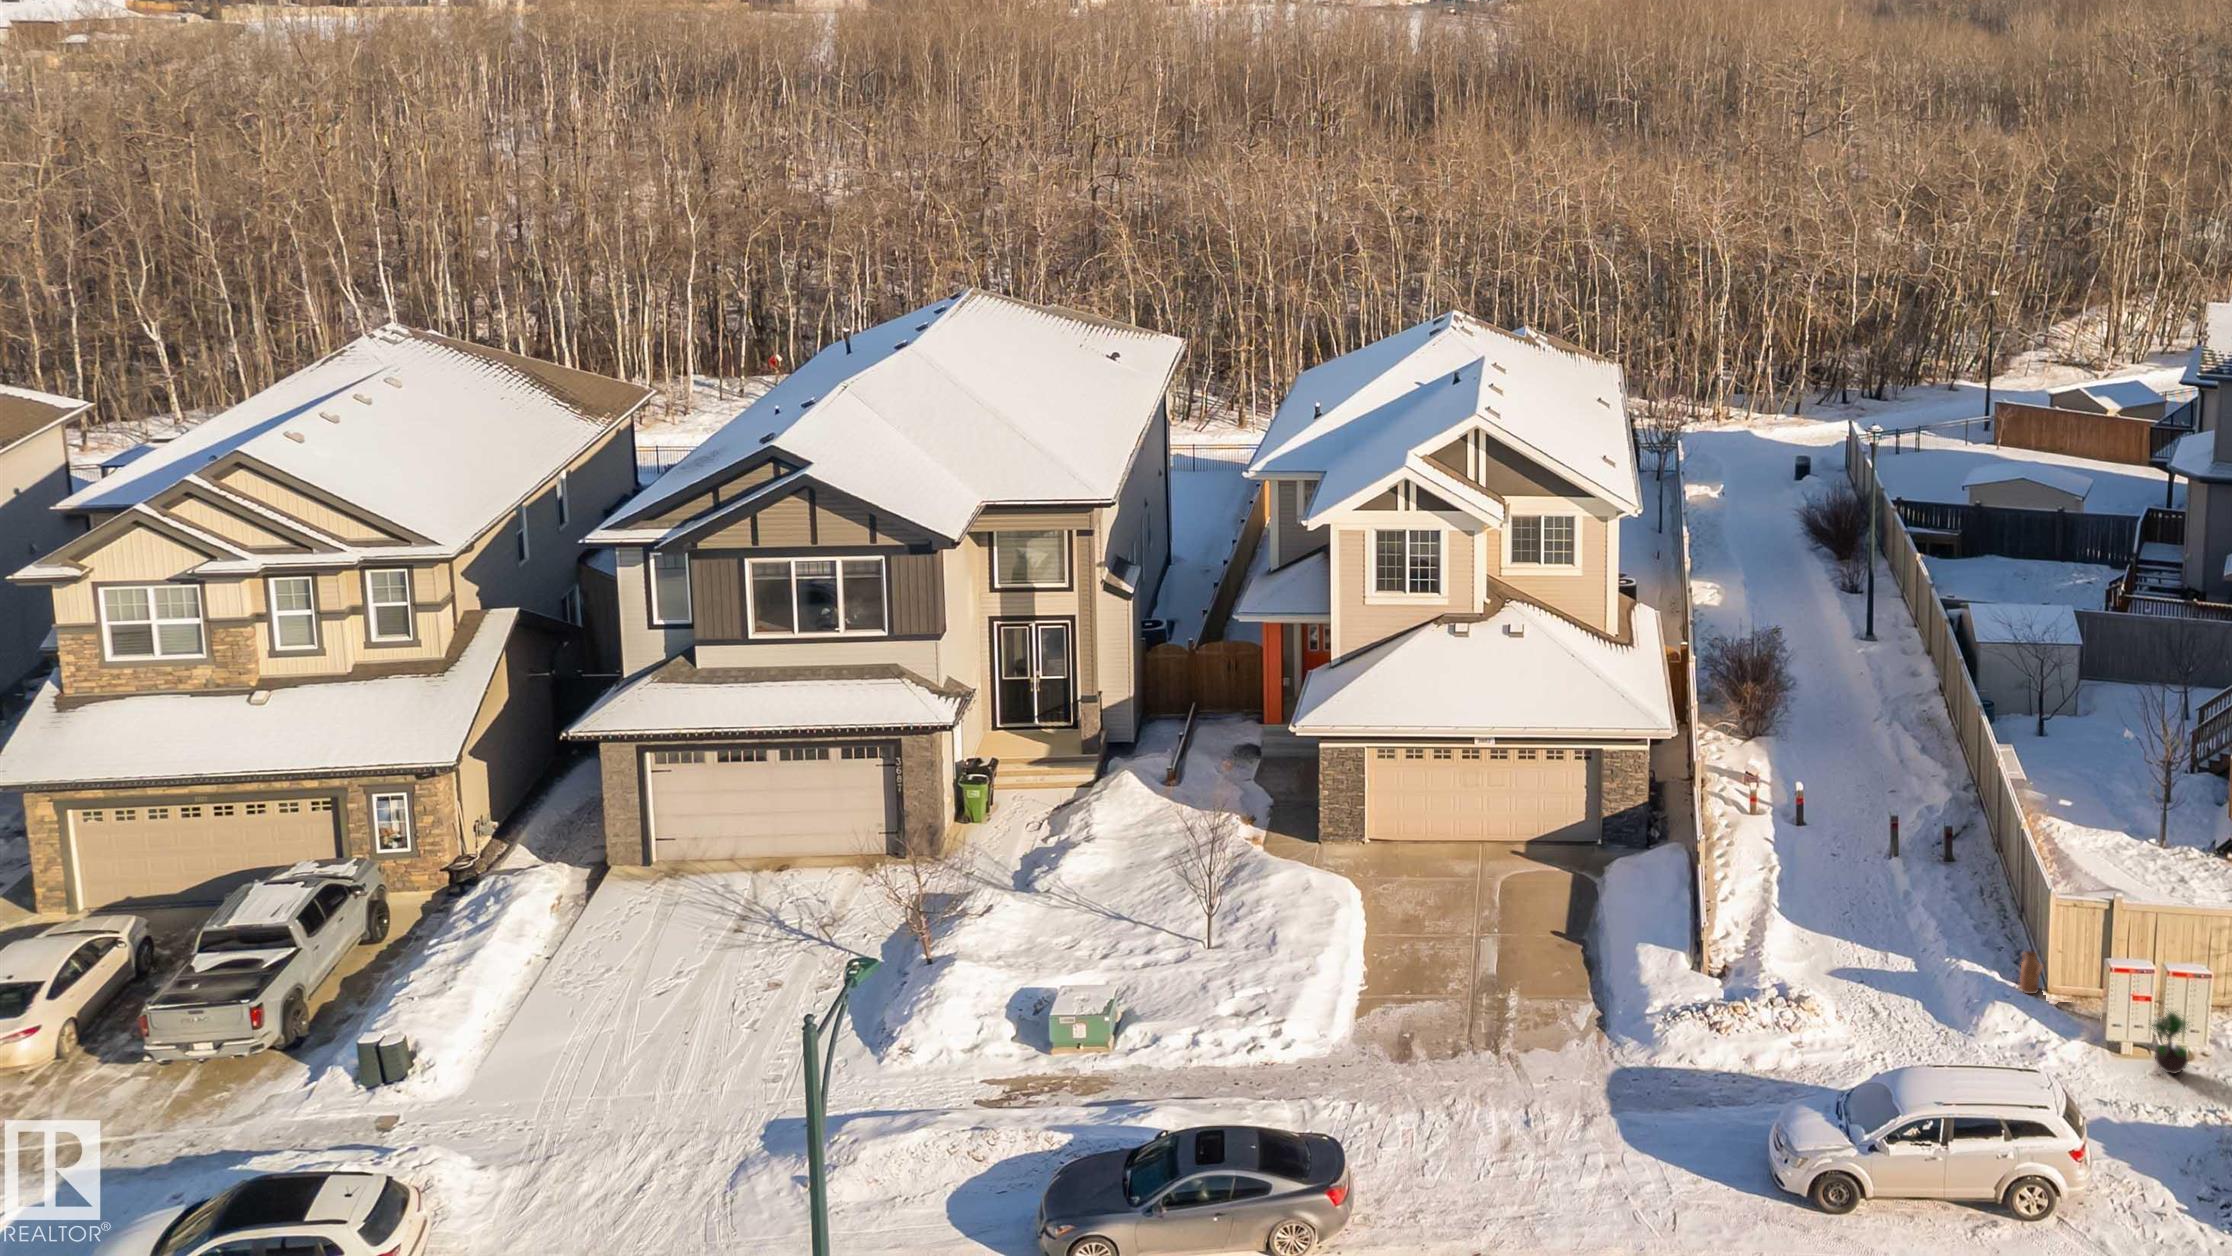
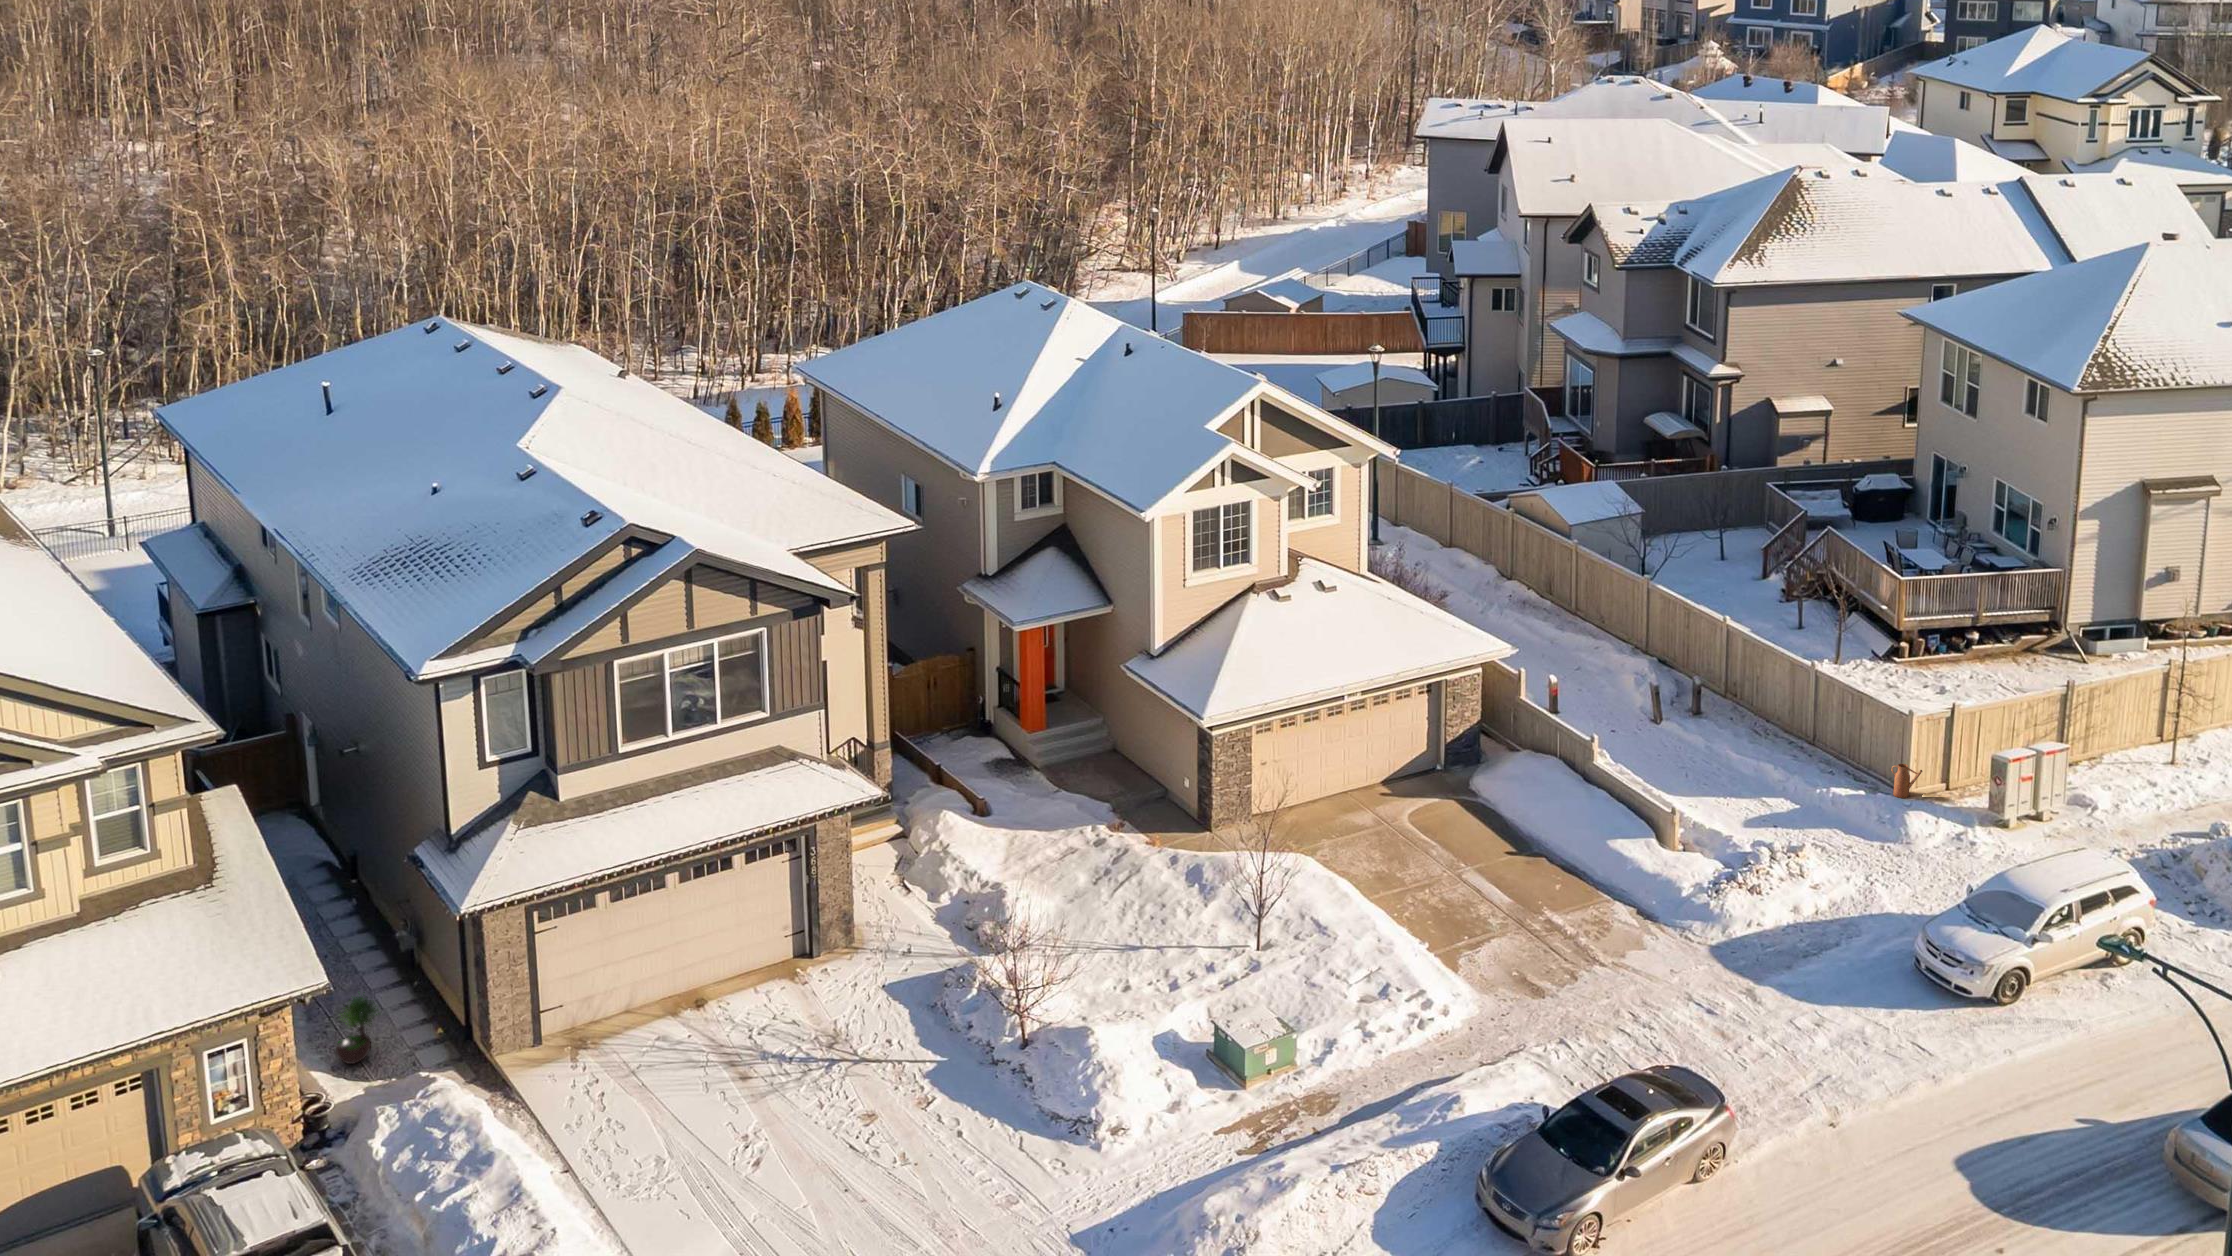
potted tree: present [2151,1010,2189,1074] -> present [336,997,377,1064]

